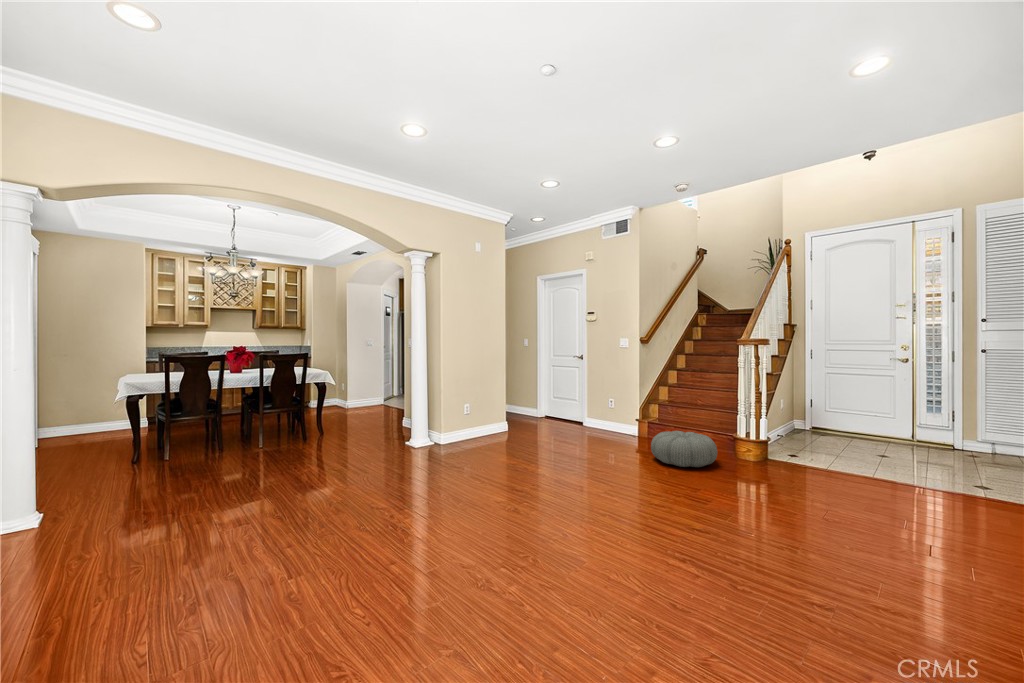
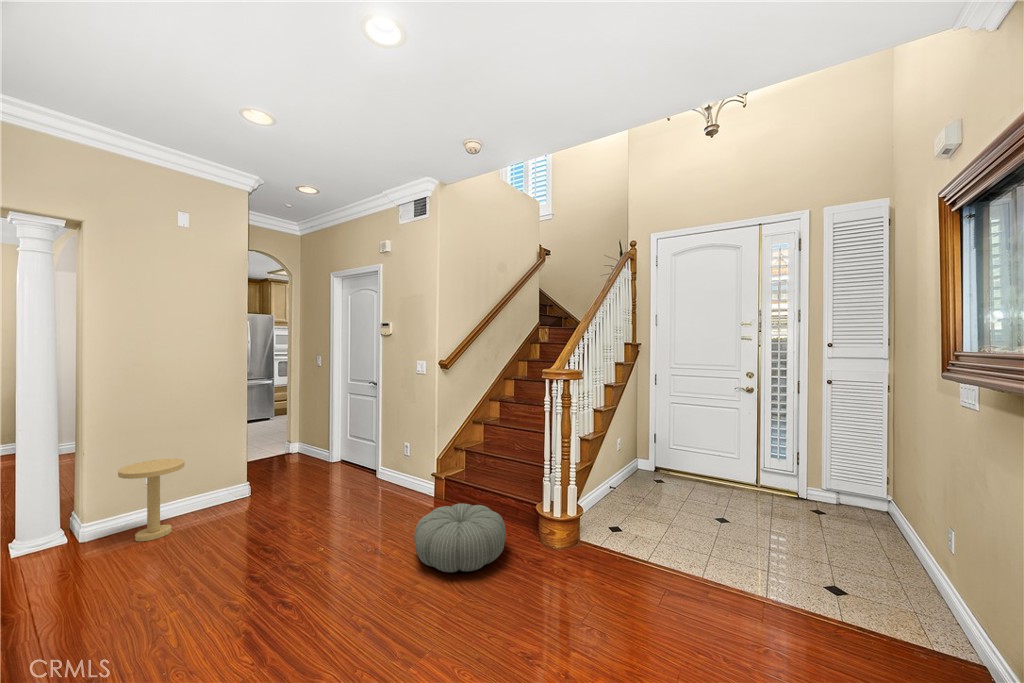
side table: none [455,399,487,446] -> present [118,459,184,542]

